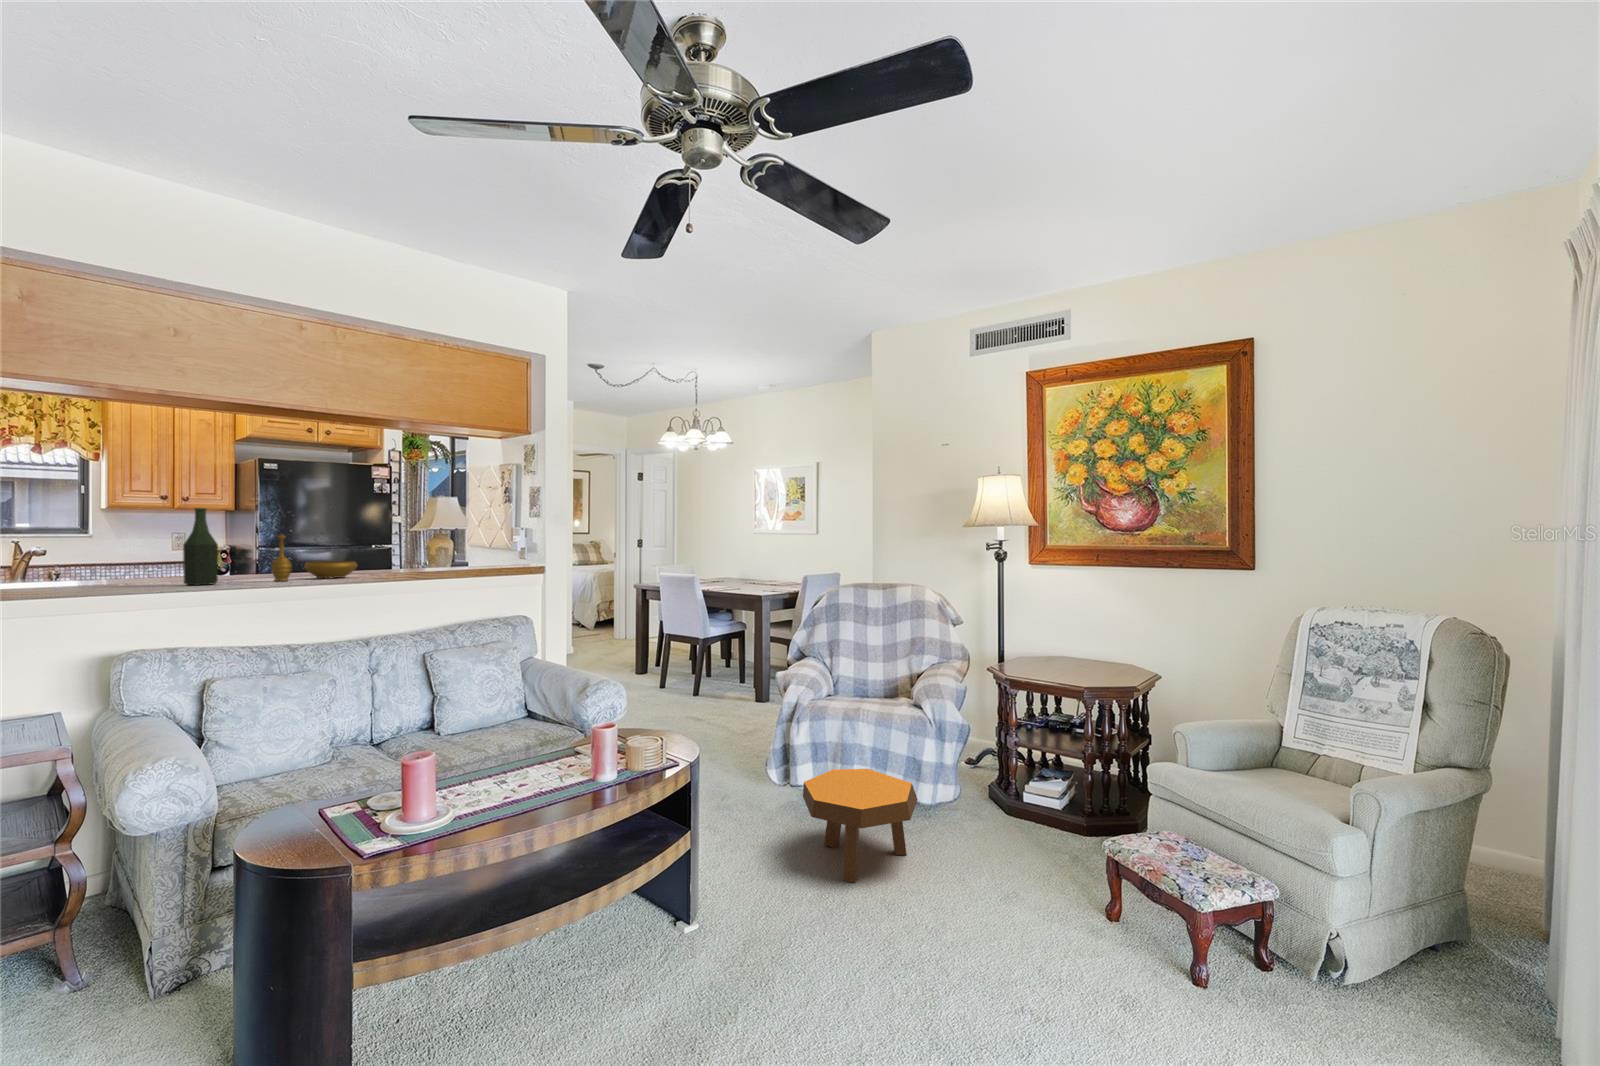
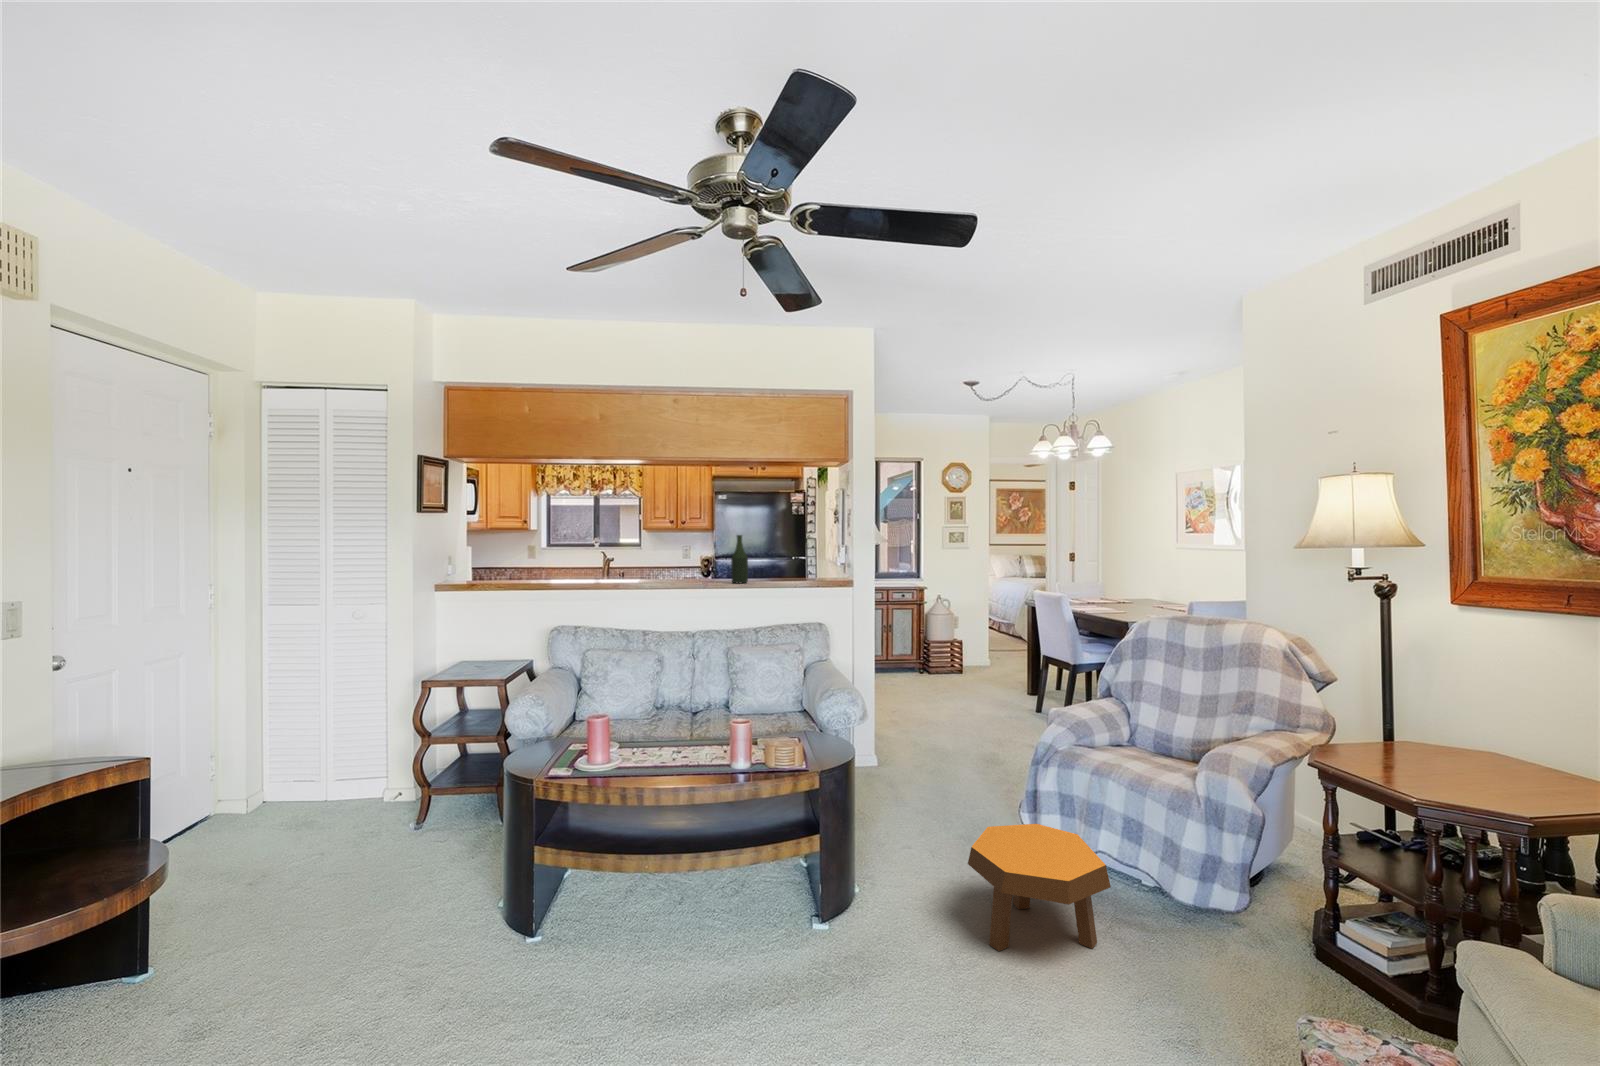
bottle: present [183,508,218,585] -> present [731,535,748,583]
decorative bowl: present [271,535,357,581] -> none [648,553,704,585]

